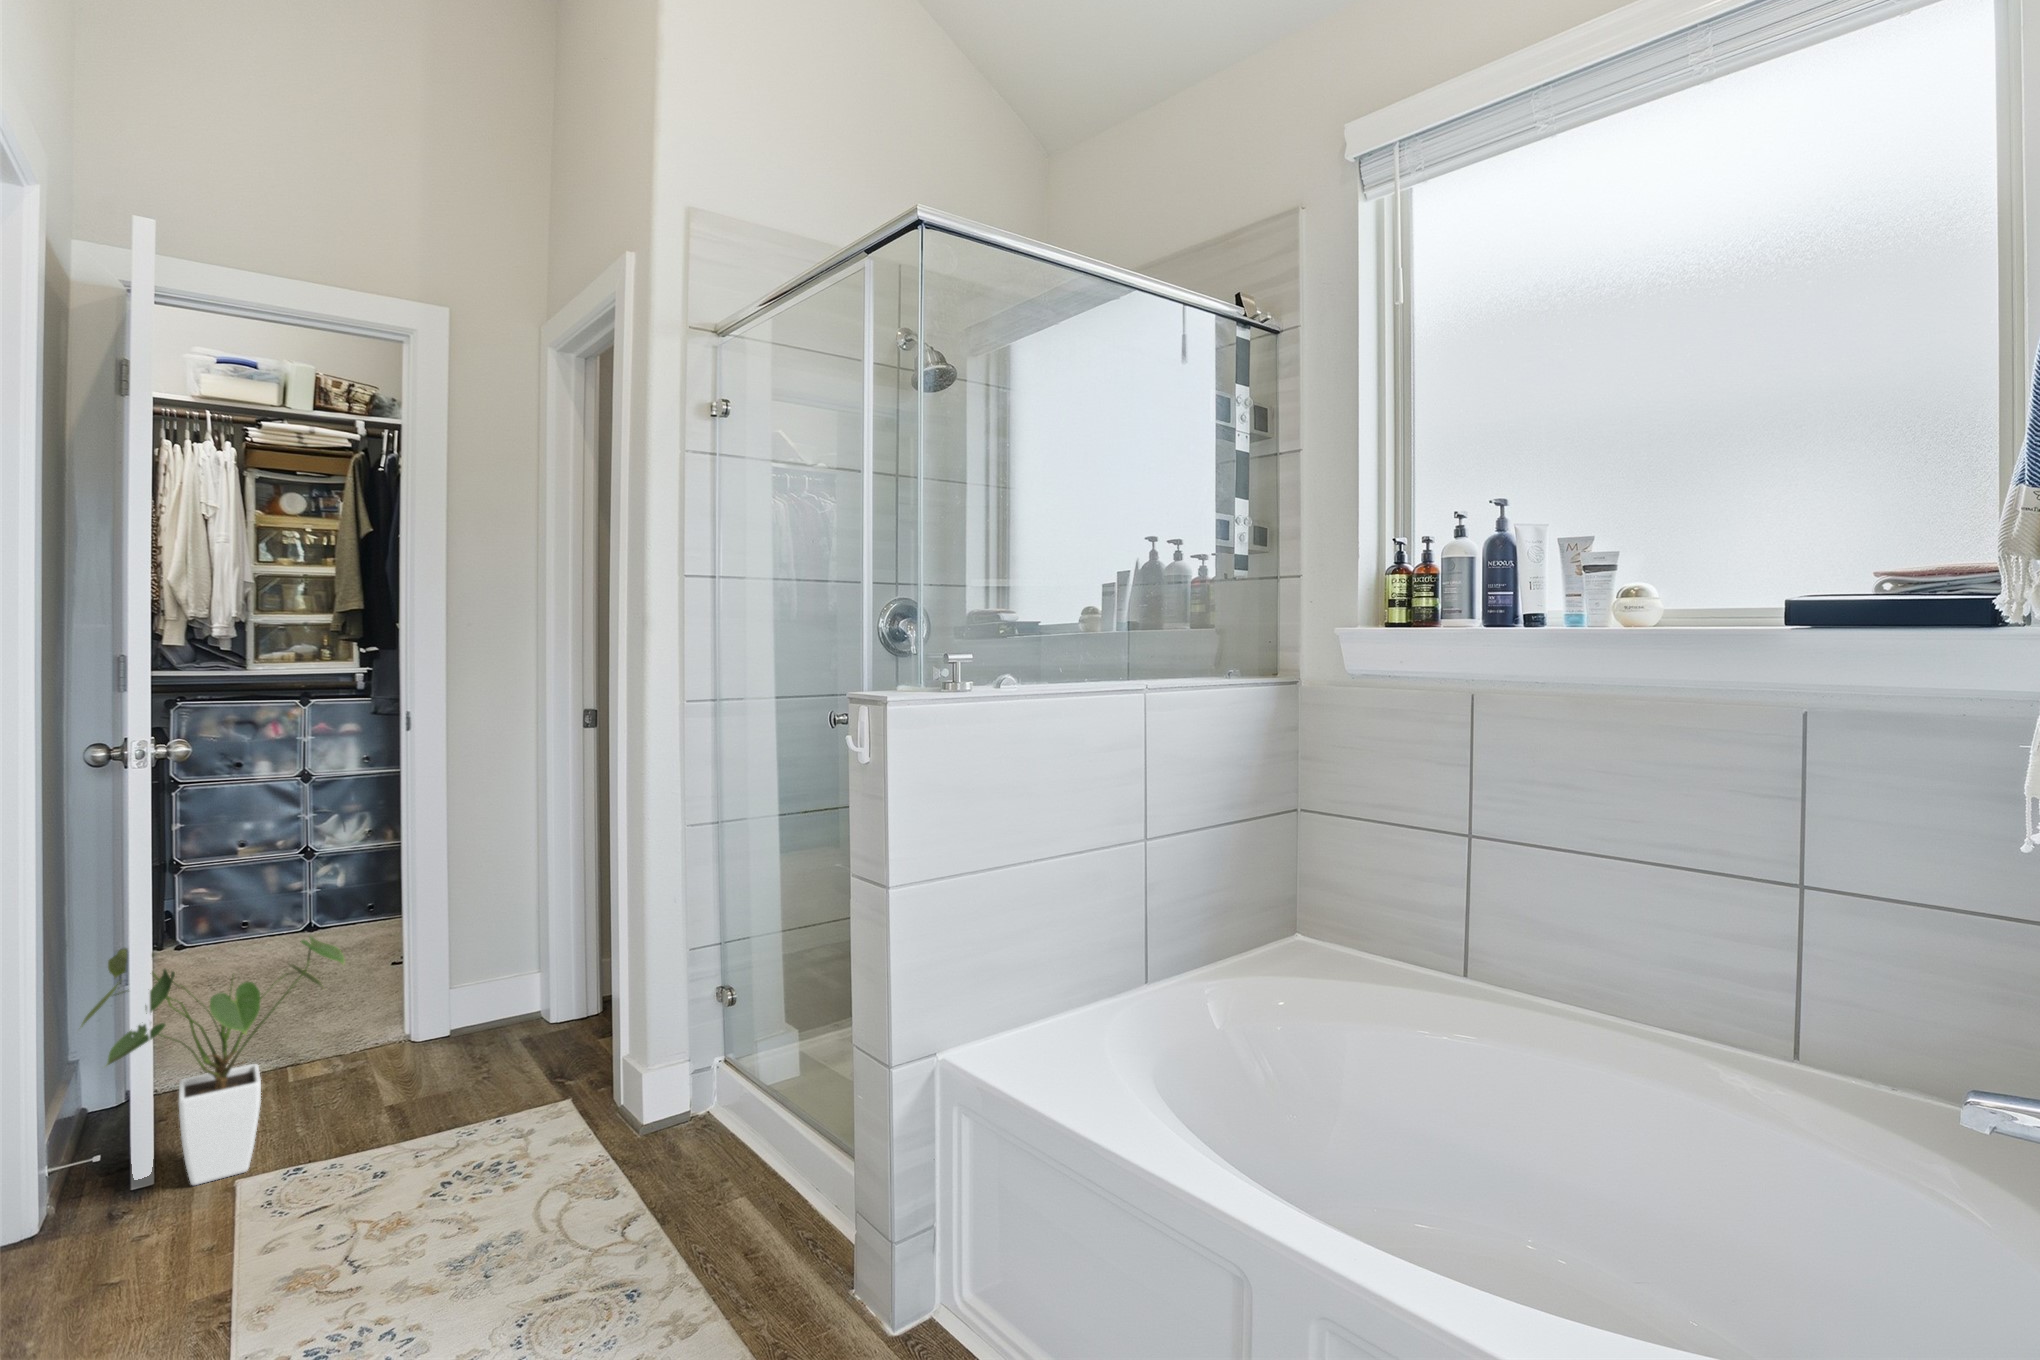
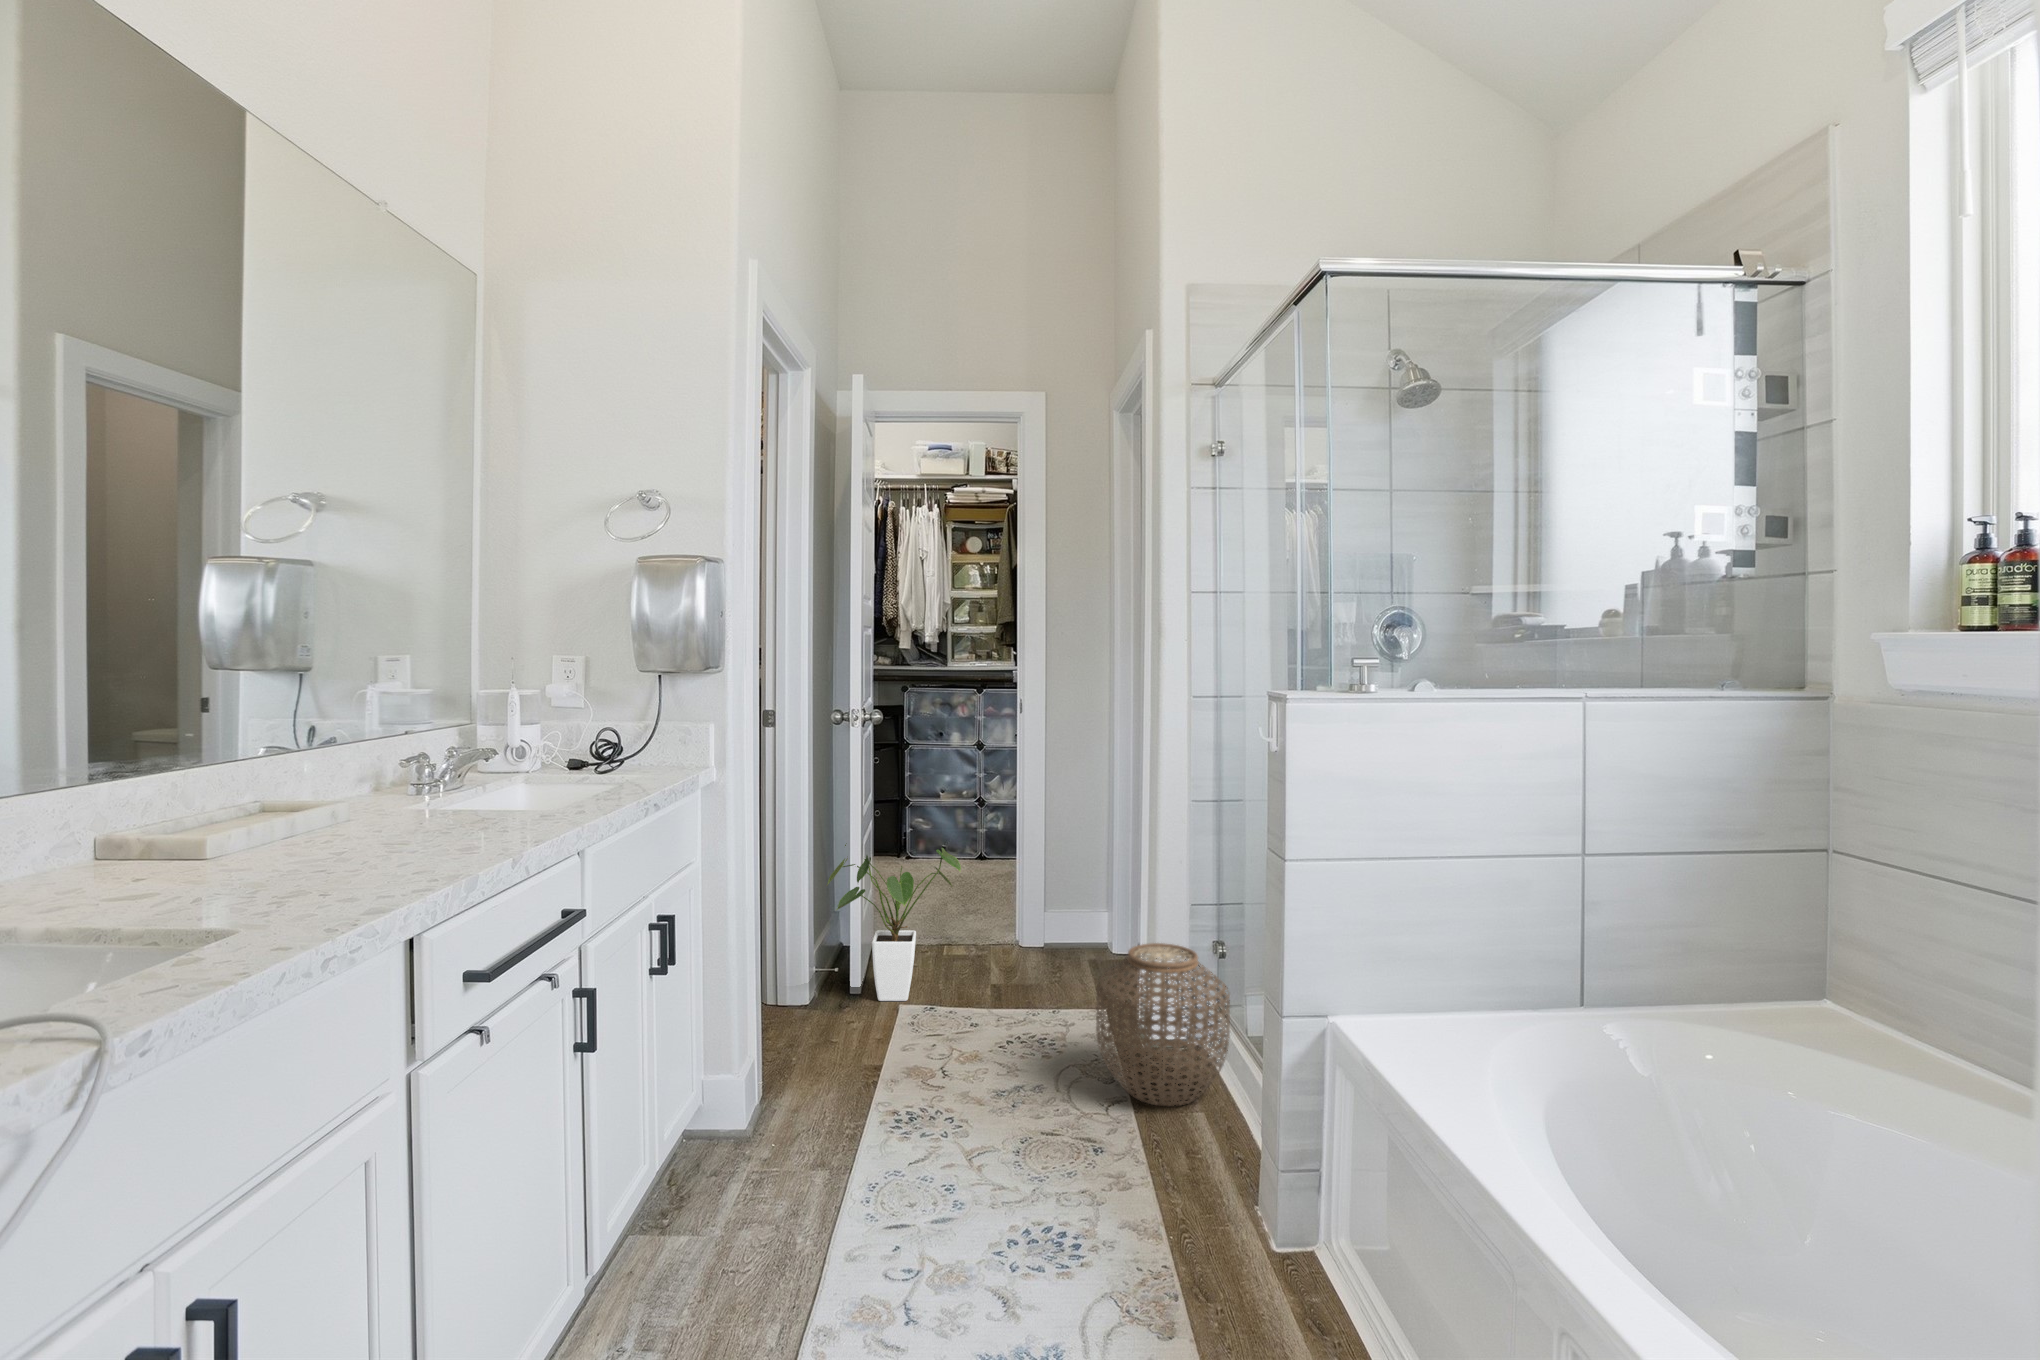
woven basket: none [594,1003,766,1207] -> present [1096,943,1230,1106]

